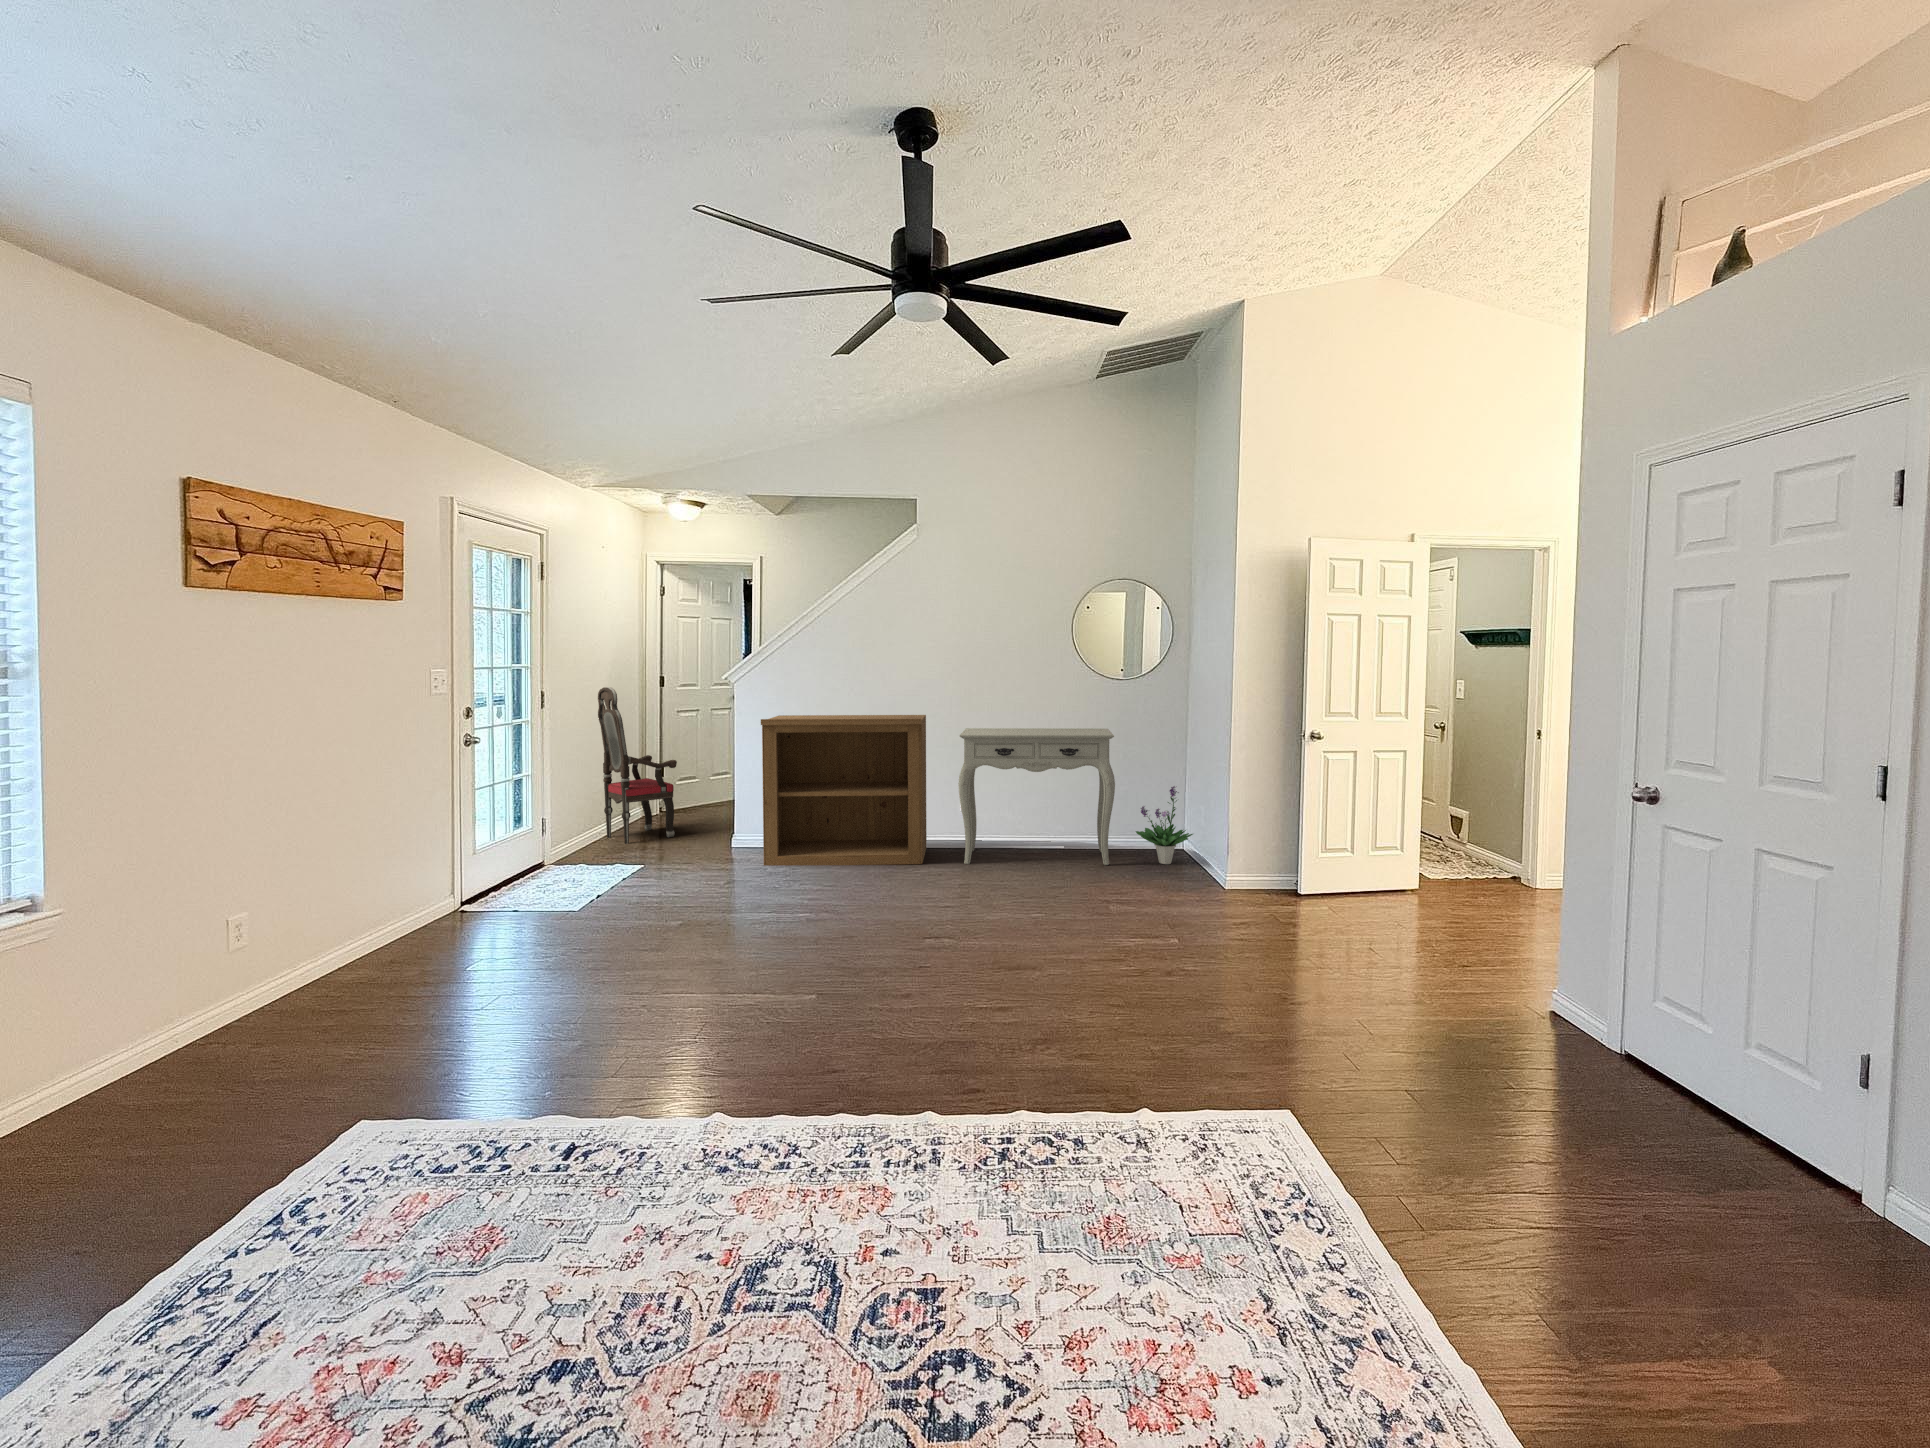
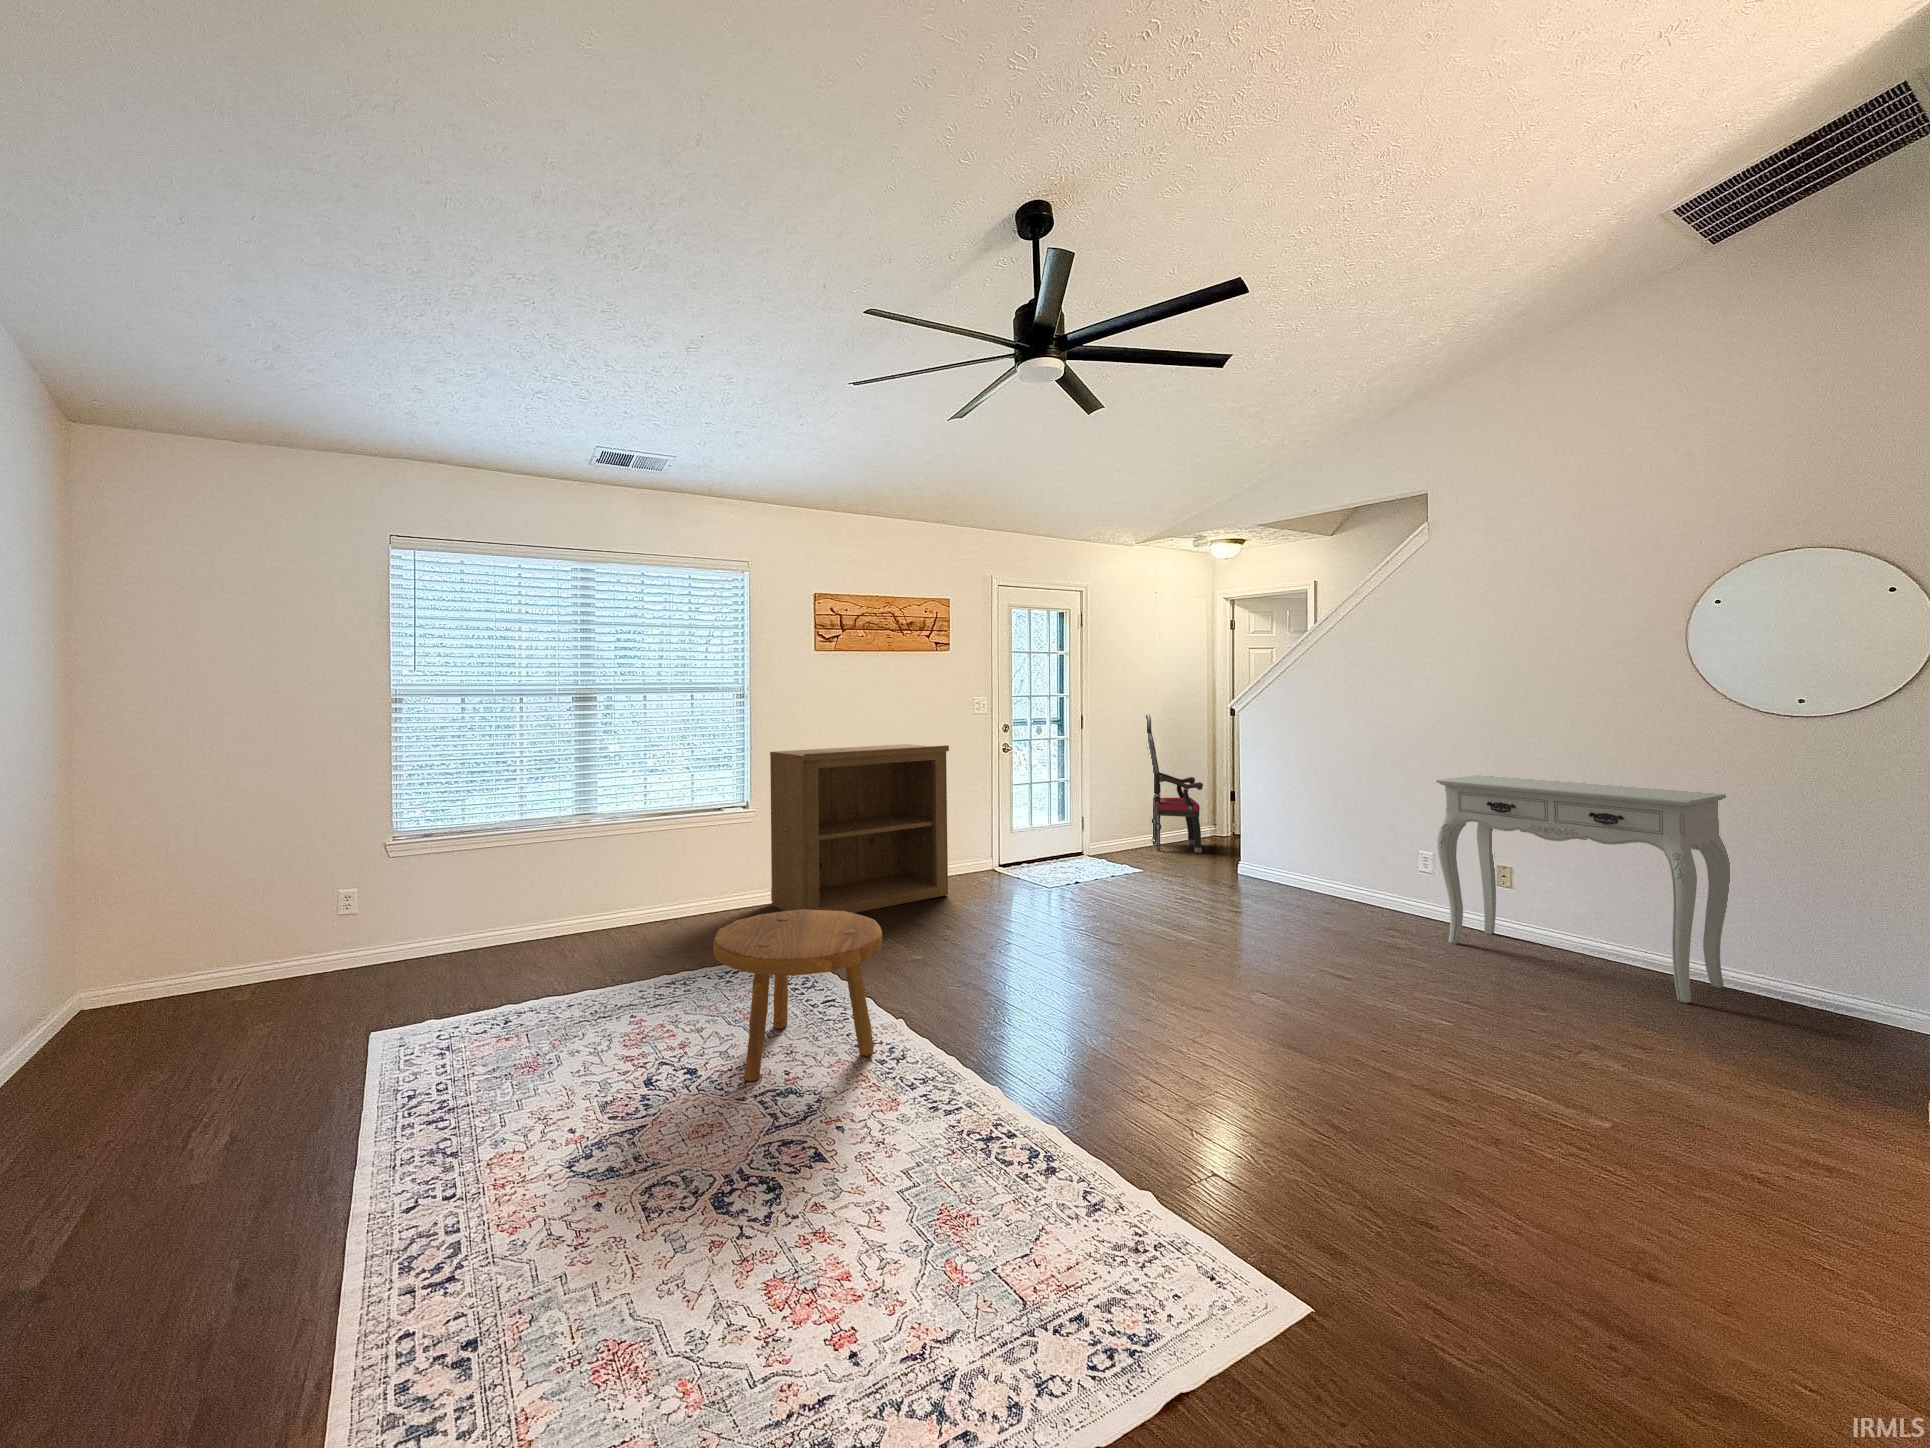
bookshelf: present [761,715,927,866] -> present [770,744,949,913]
potted plant: present [1136,786,1193,864] -> none [1756,904,1907,1038]
footstool: none [511,990,799,1305] -> present [714,909,882,1081]

